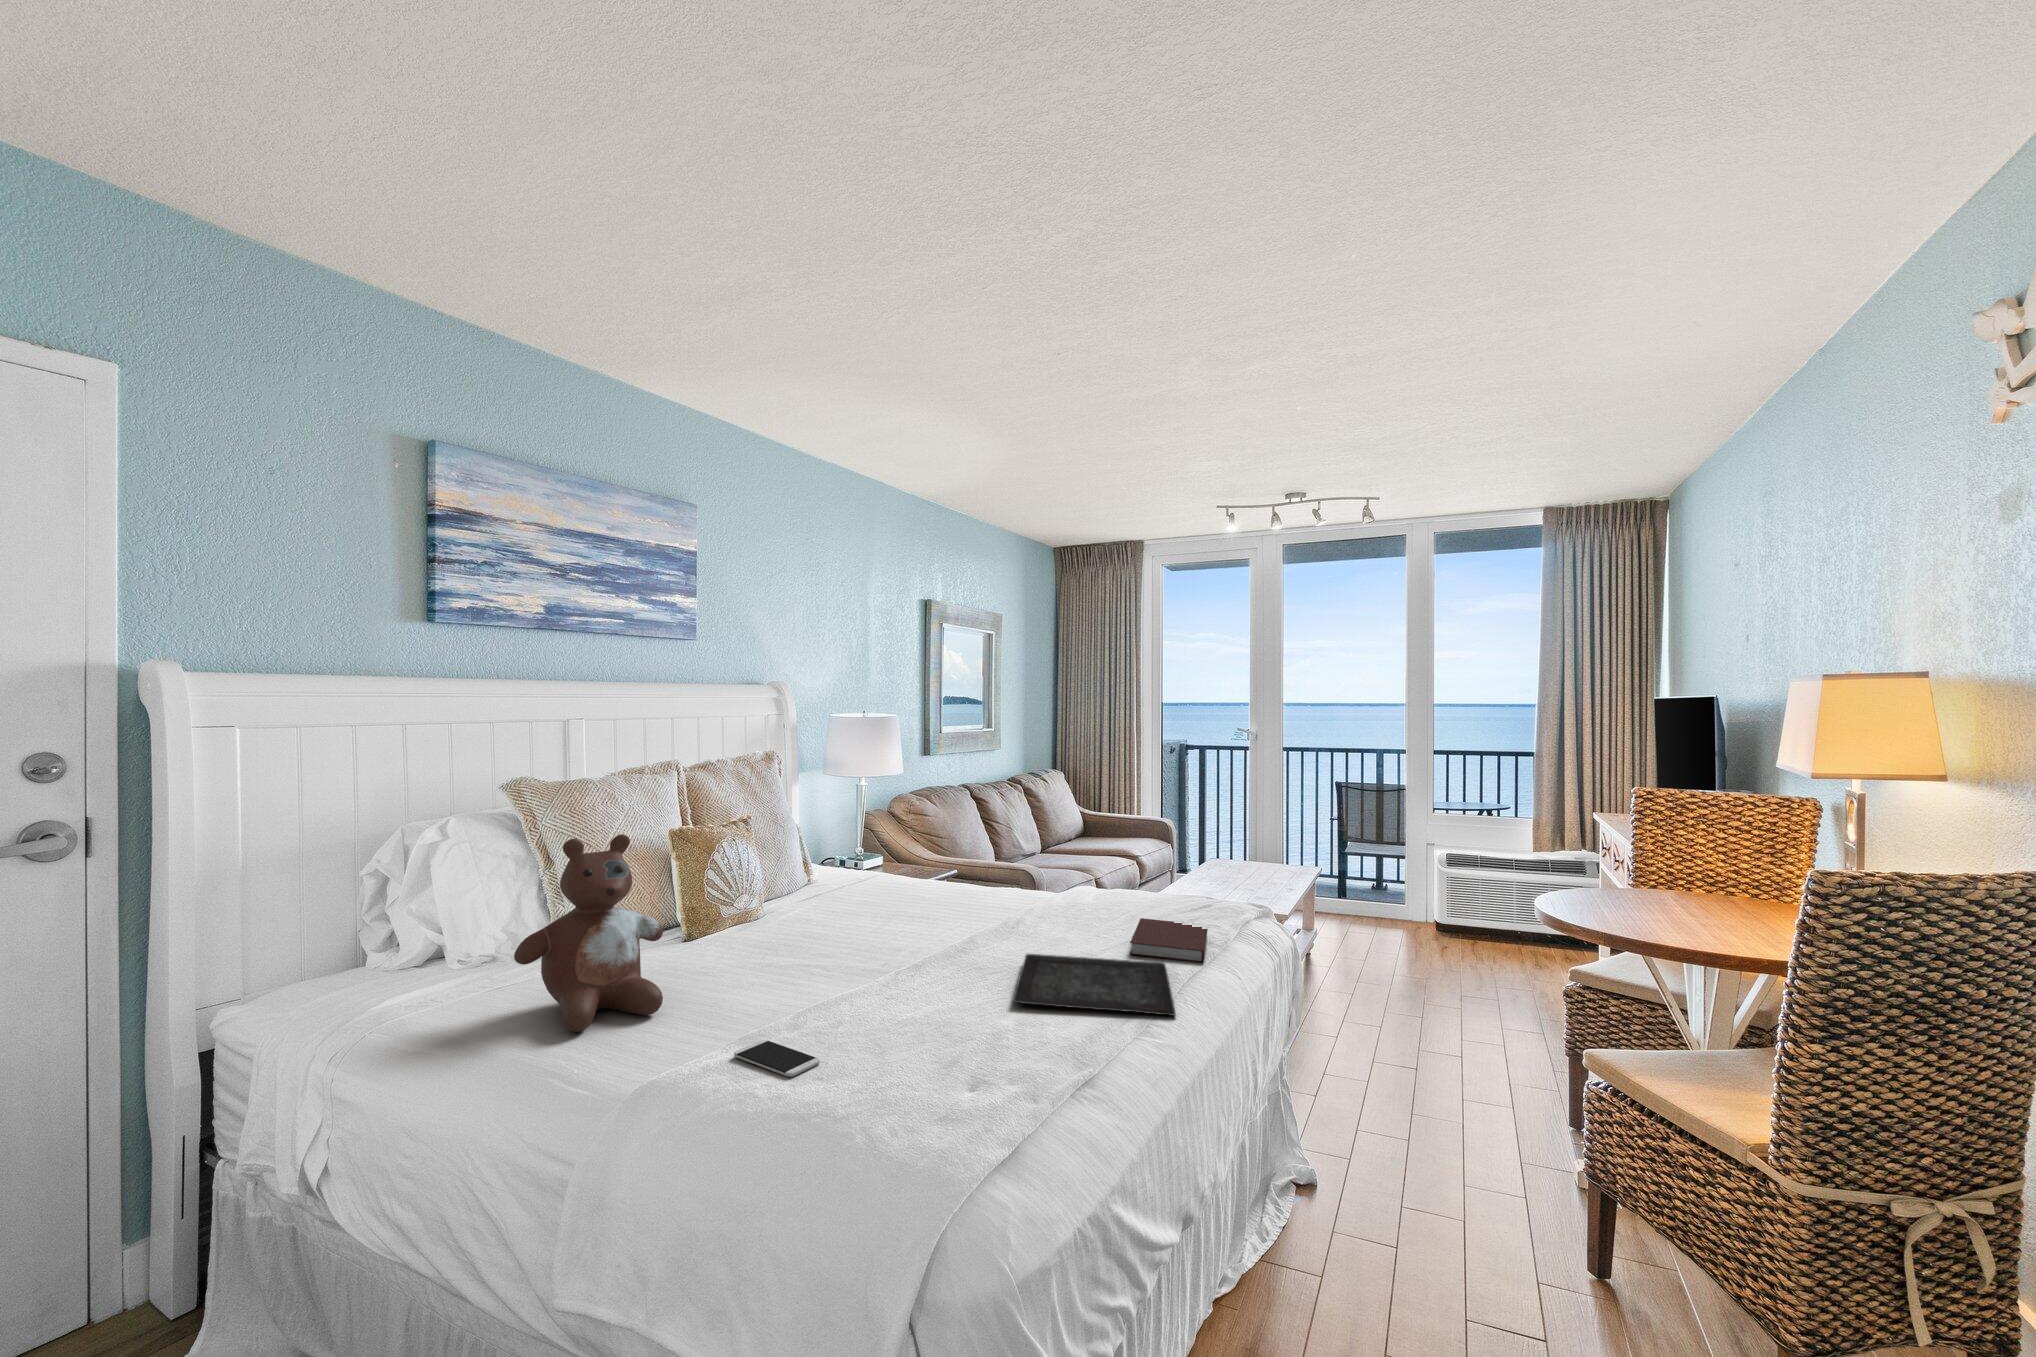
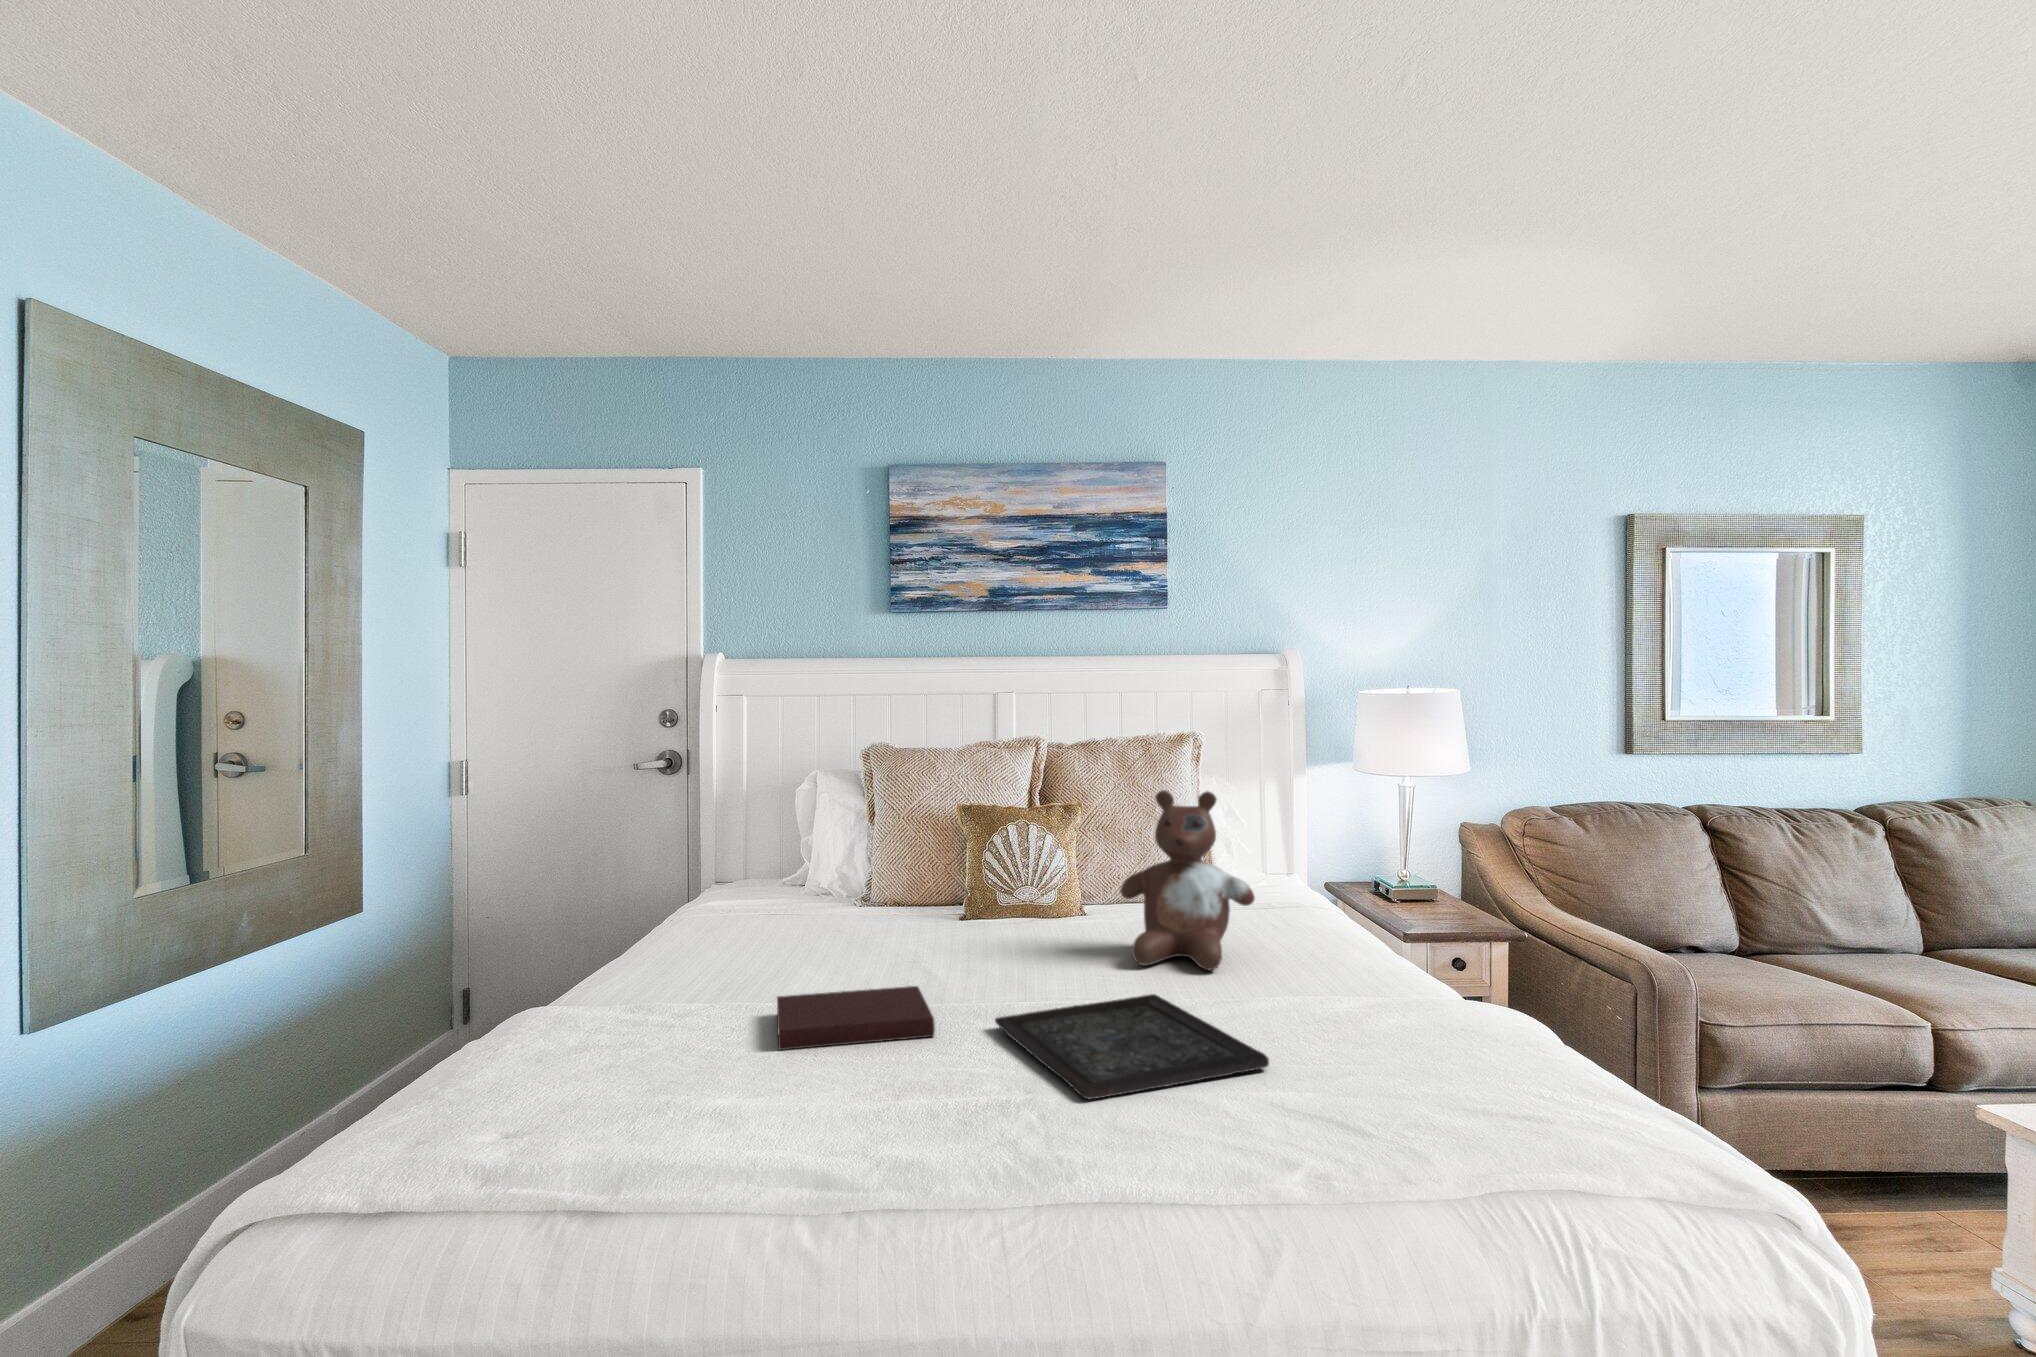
stuffed bear: present [514,834,663,1032] -> present [1120,790,1255,970]
notebook: present [1130,918,1207,963] -> present [777,986,935,1050]
smartphone: present [734,1040,820,1077] -> none [732,975,792,1001]

